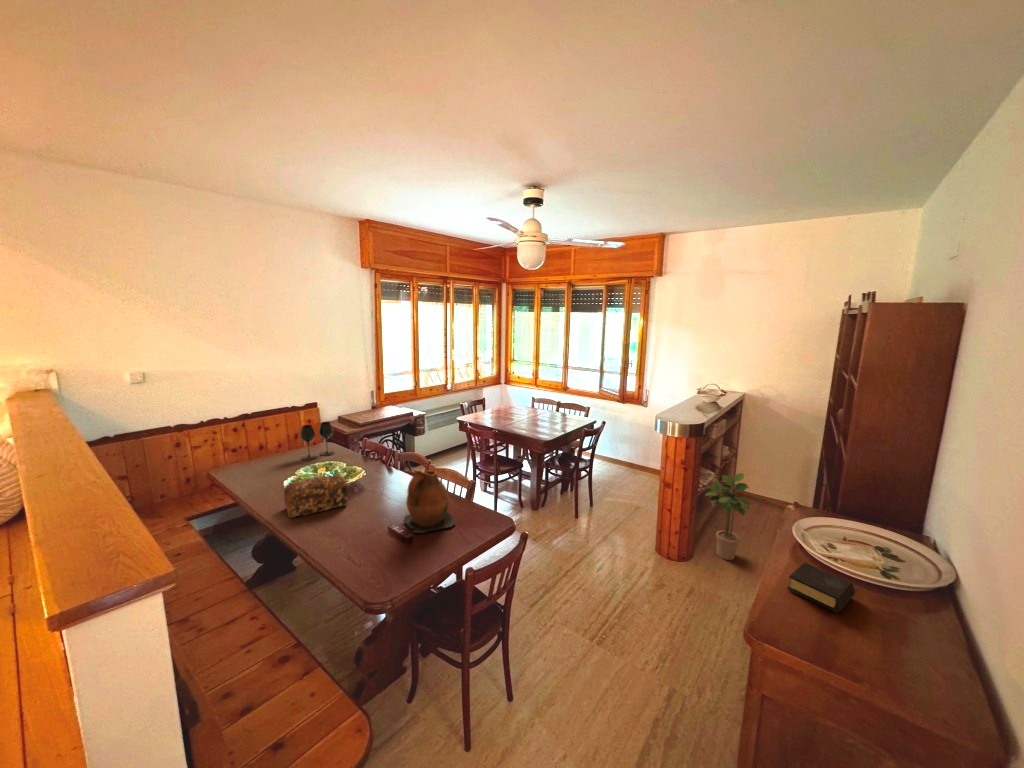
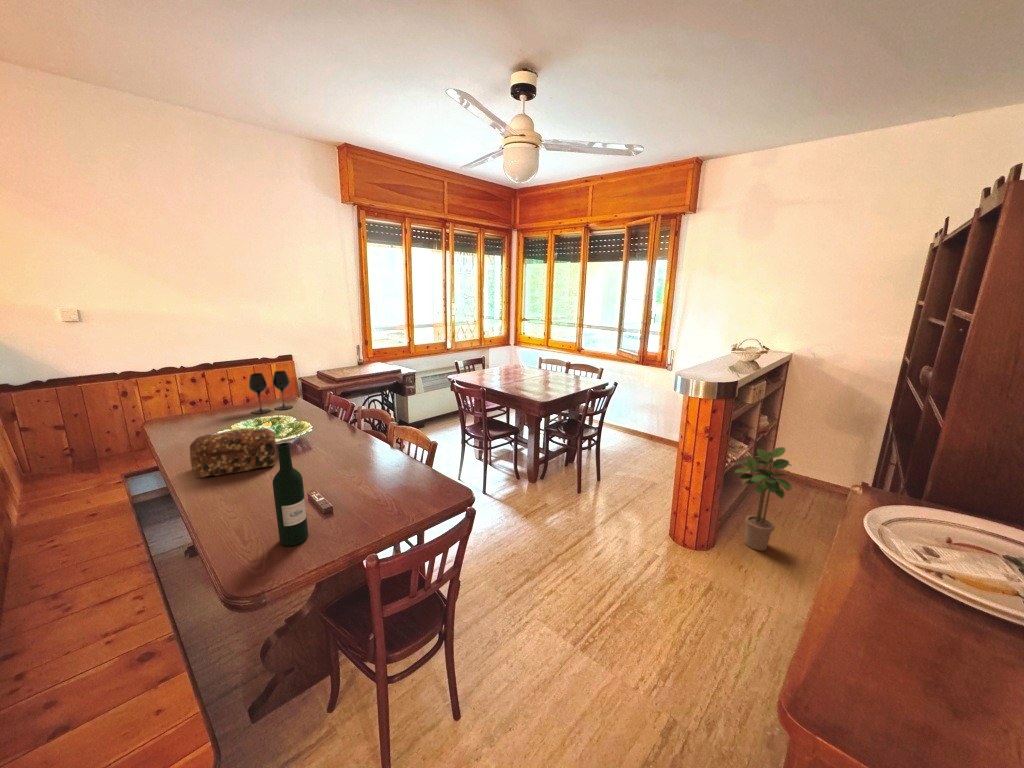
ceramic pitcher: present [404,469,455,533] -> none [330,421,399,504]
wine bottle: none [380,489,401,566] -> present [273,443,308,546]
book: present [787,562,855,613] -> none [862,577,984,669]

